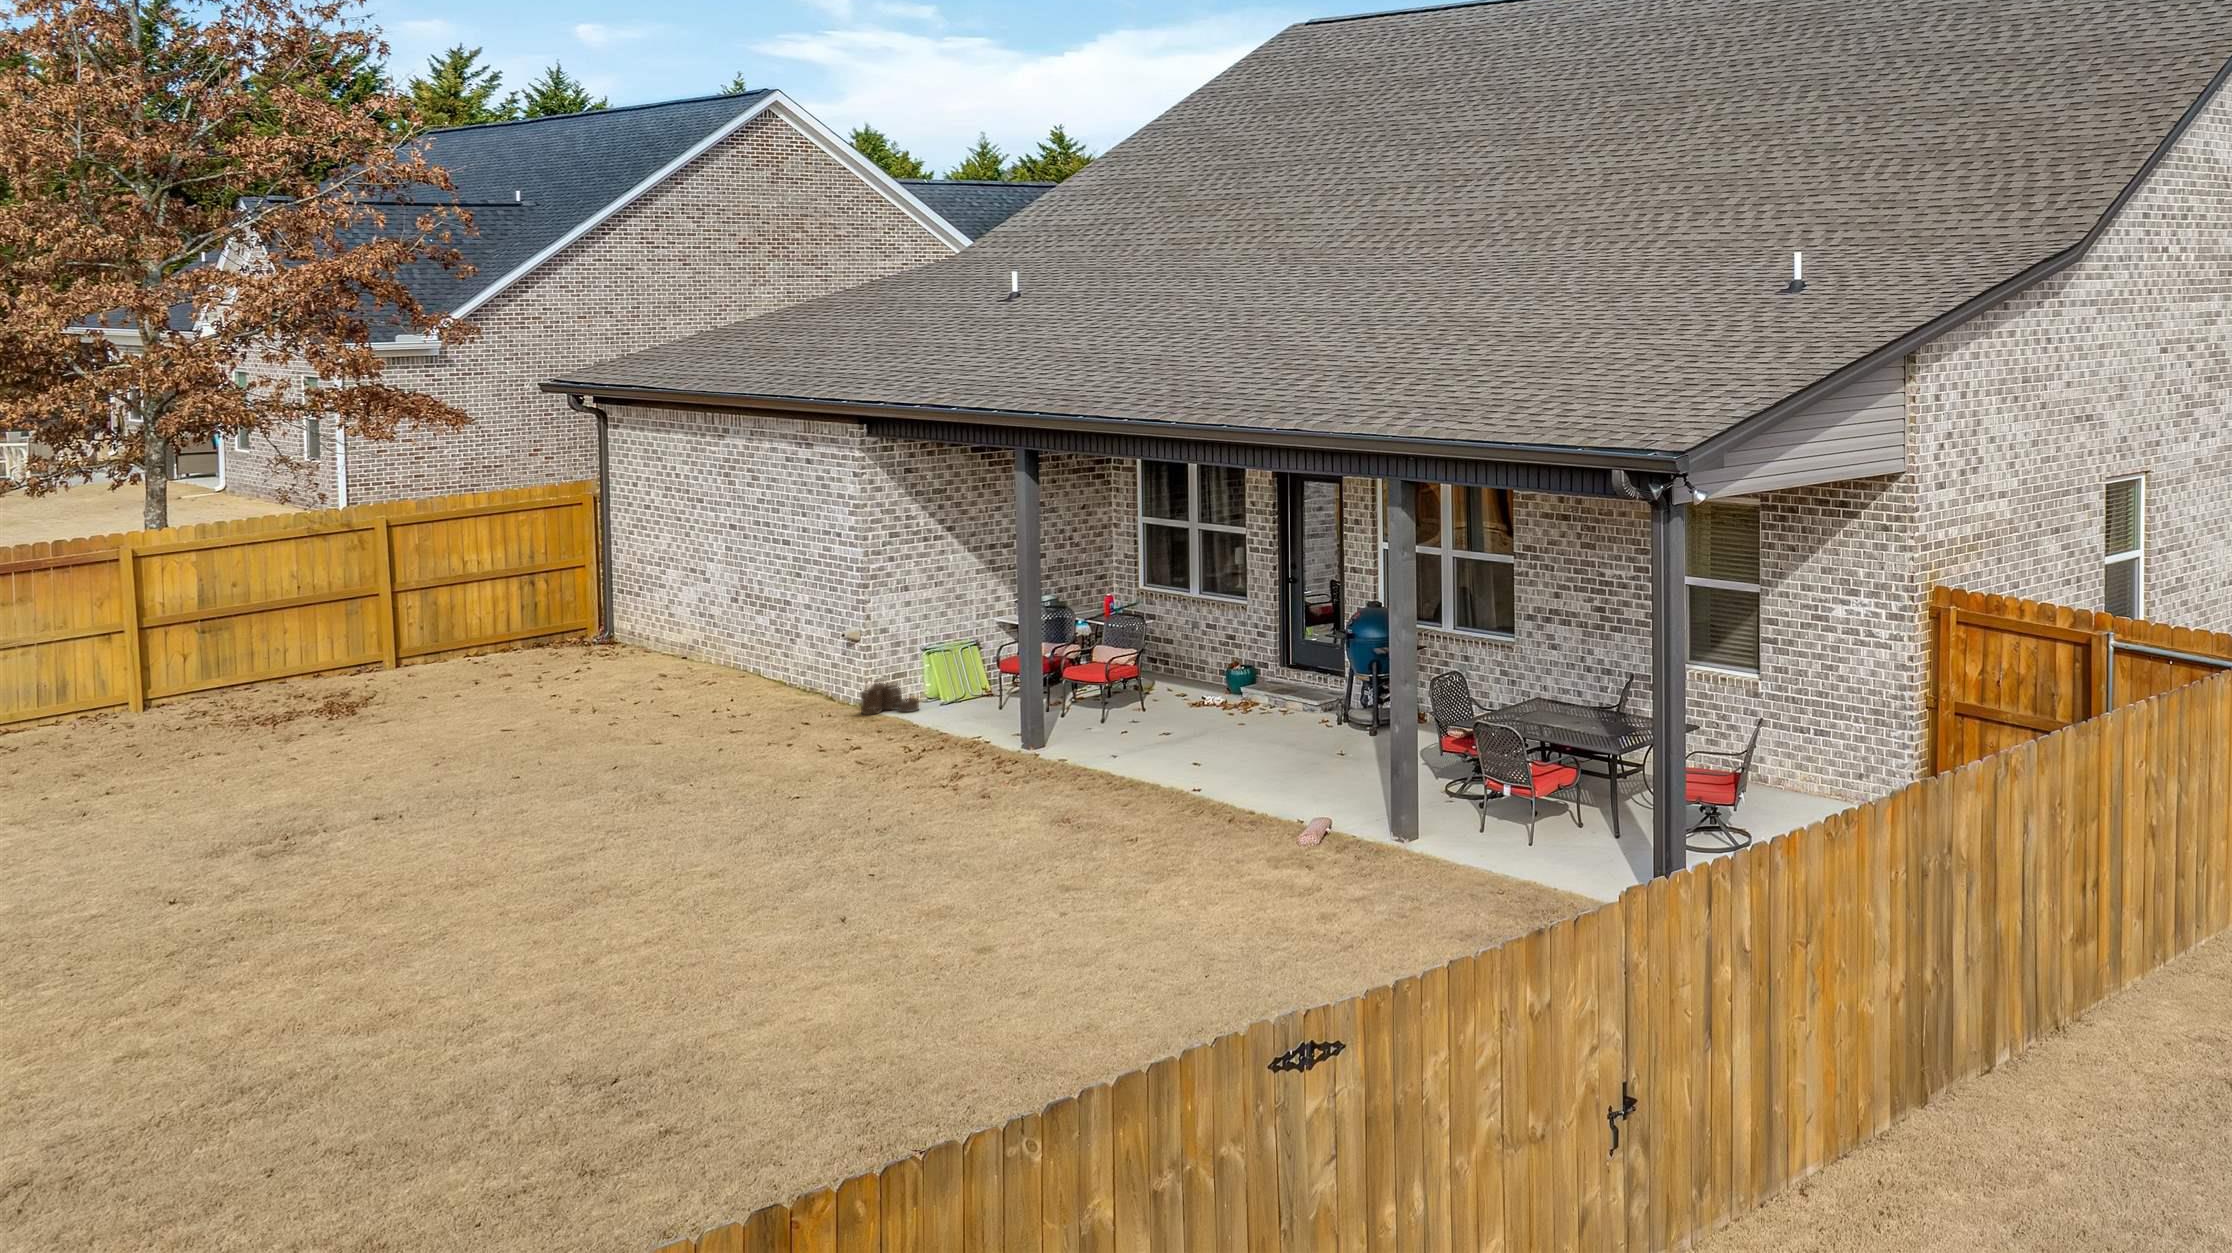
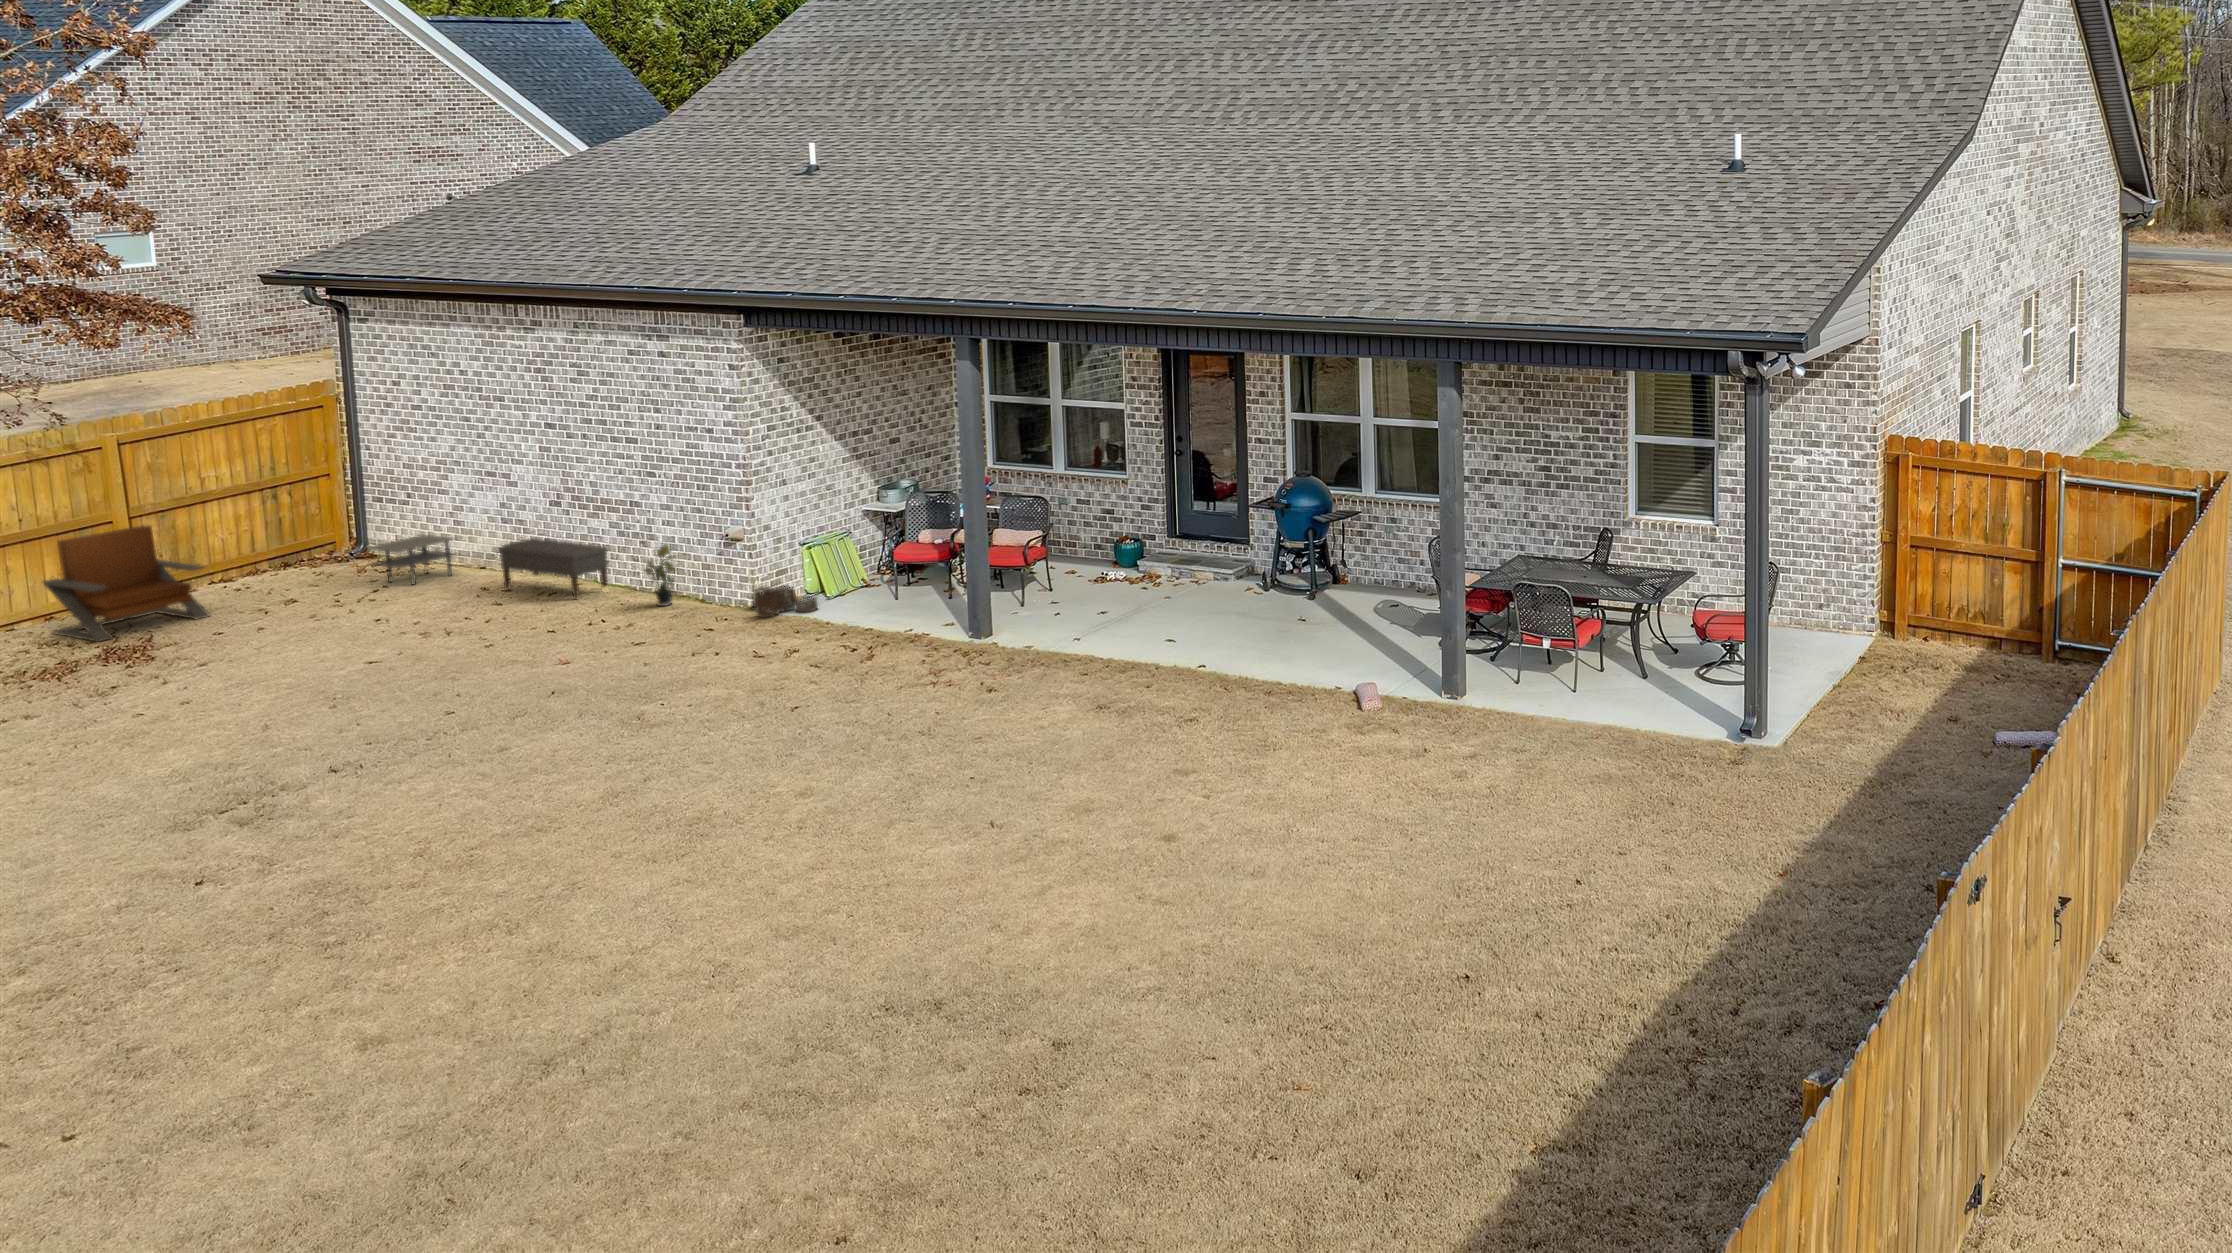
lounge chair: none [317,599,446,699] -> present [43,525,209,642]
side table: none [589,622,669,667] -> present [364,535,456,584]
bench: none [683,630,768,688] -> present [499,538,608,599]
potted plant: none [780,639,813,698] -> present [644,544,676,606]

